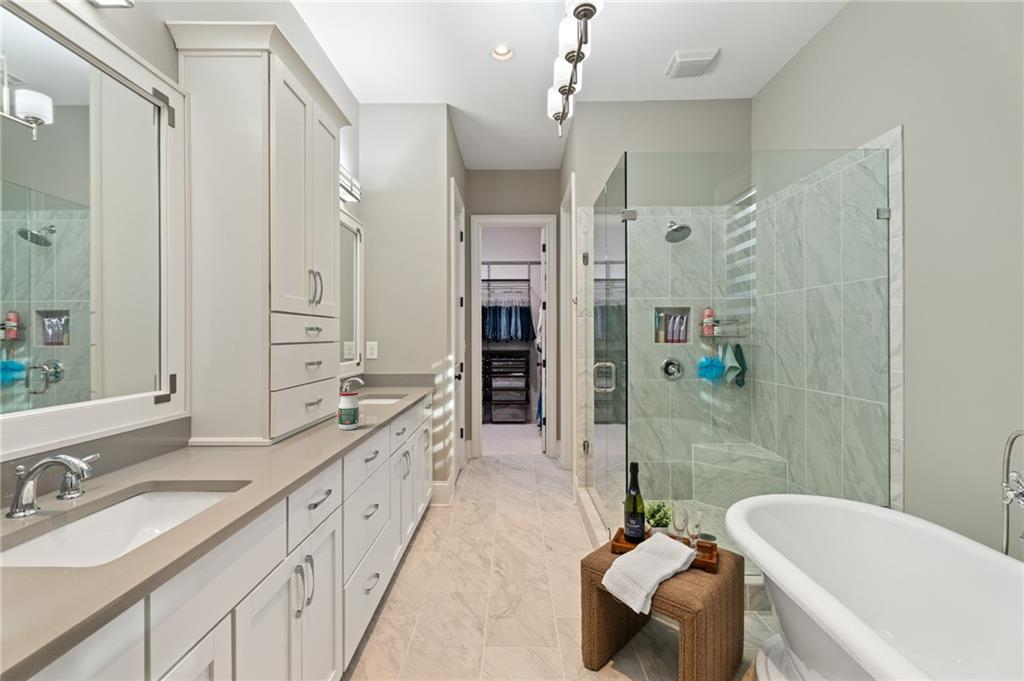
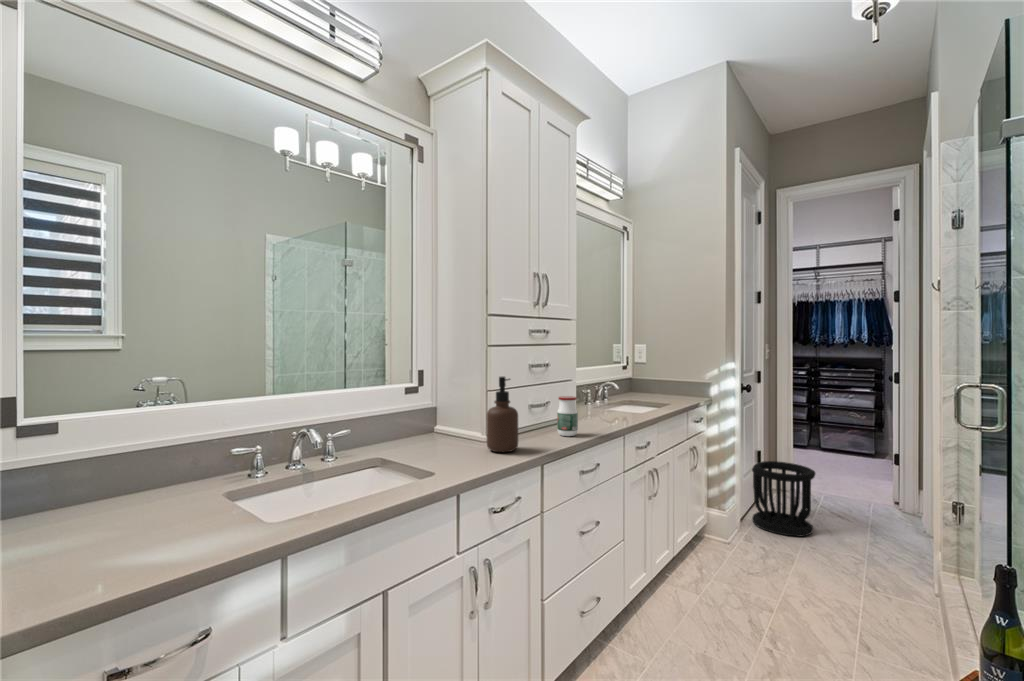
soap dispenser: none [281,376,317,453] -> present [486,376,518,452]
wastebasket: none [462,432,504,488] -> present [752,461,815,537]

